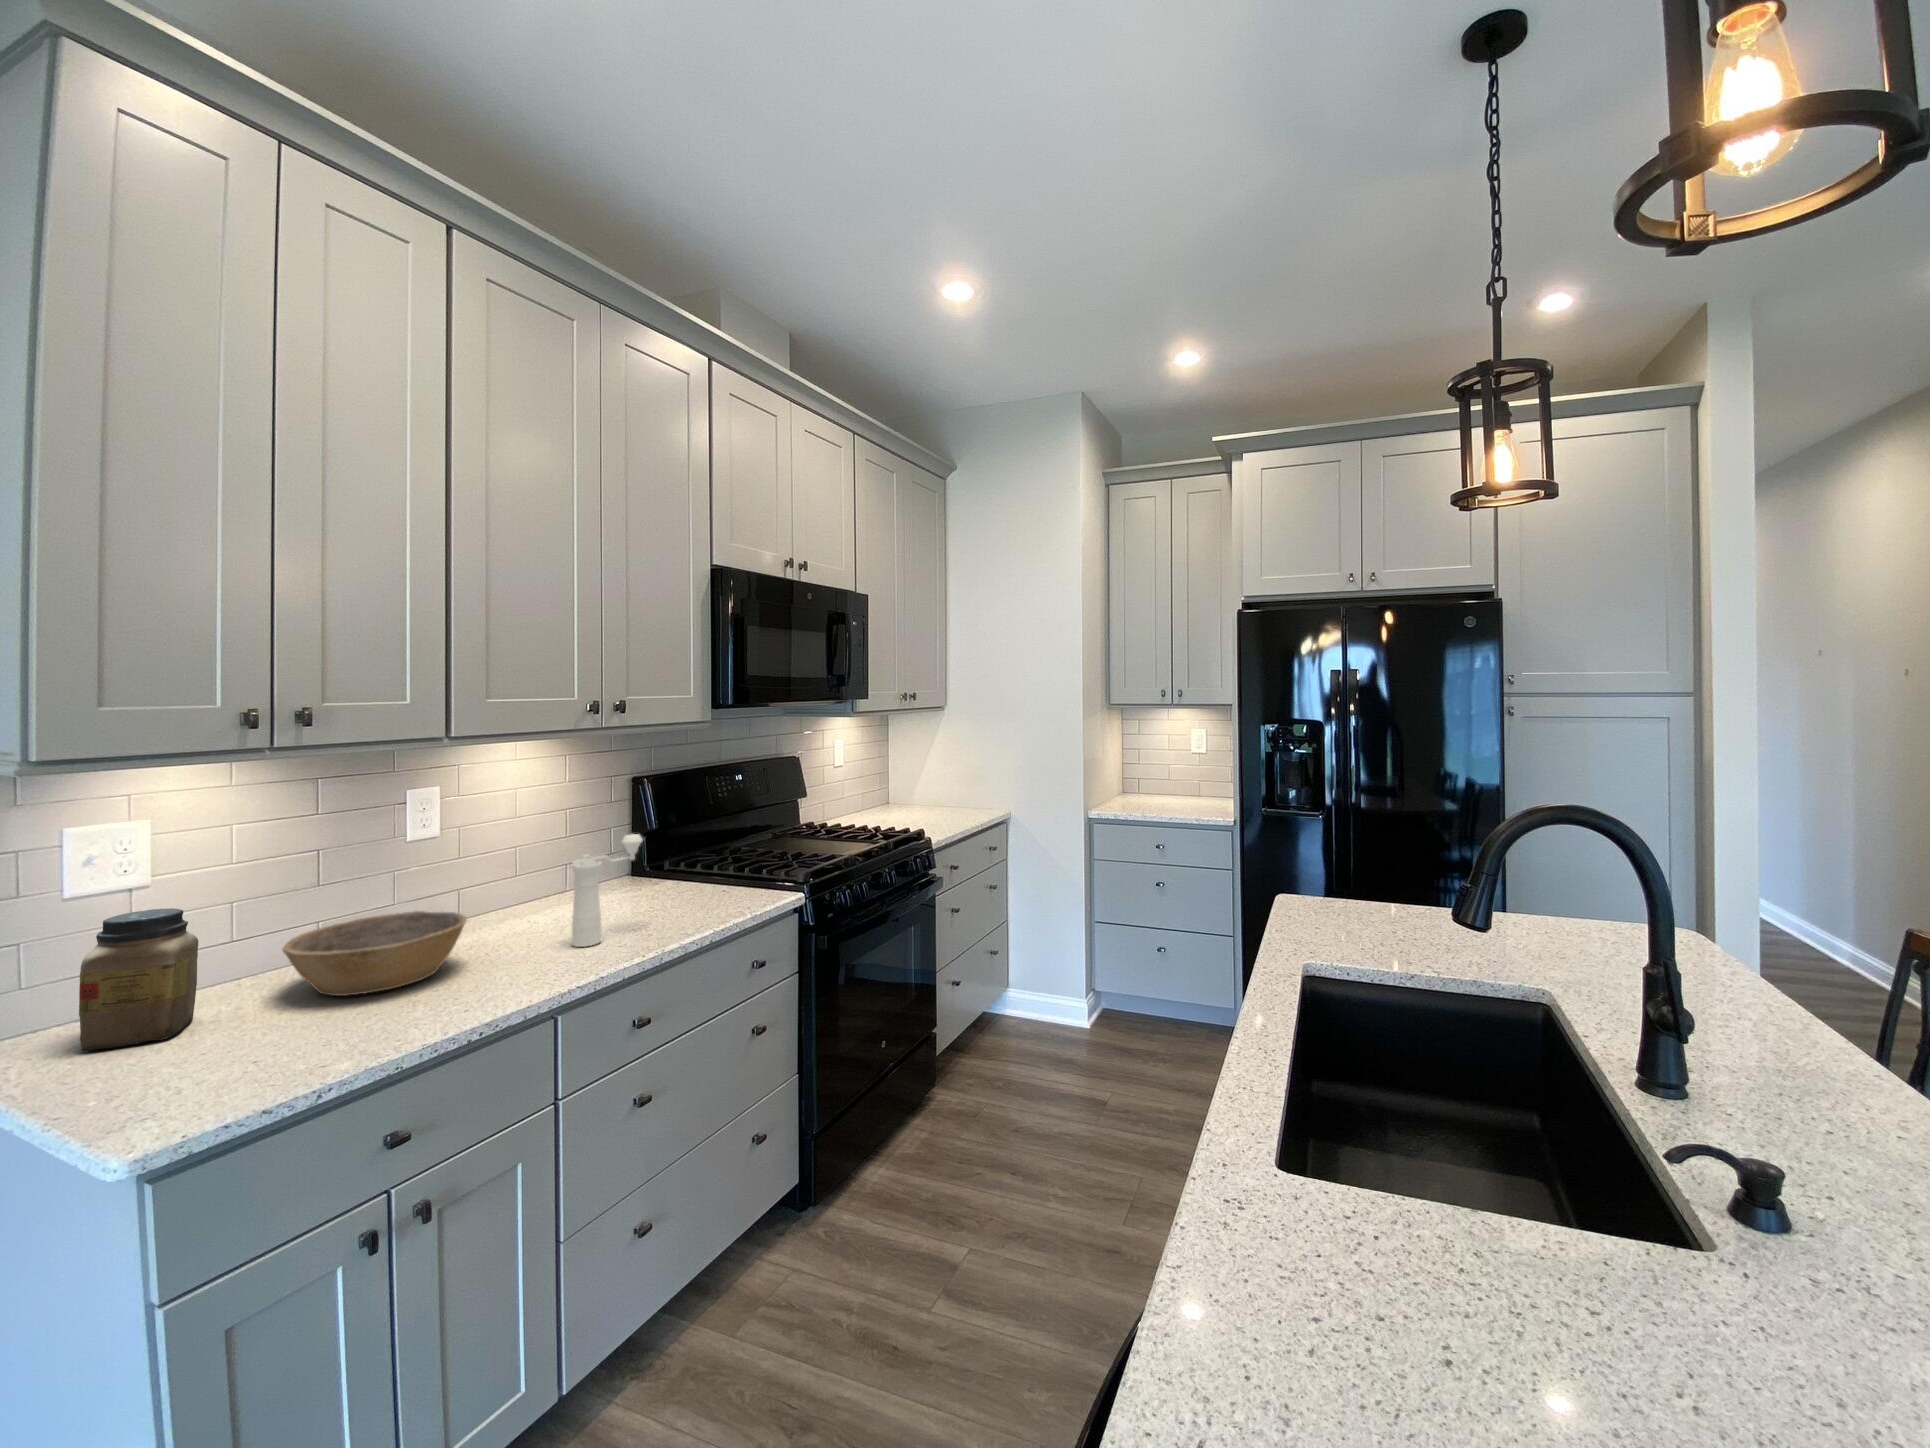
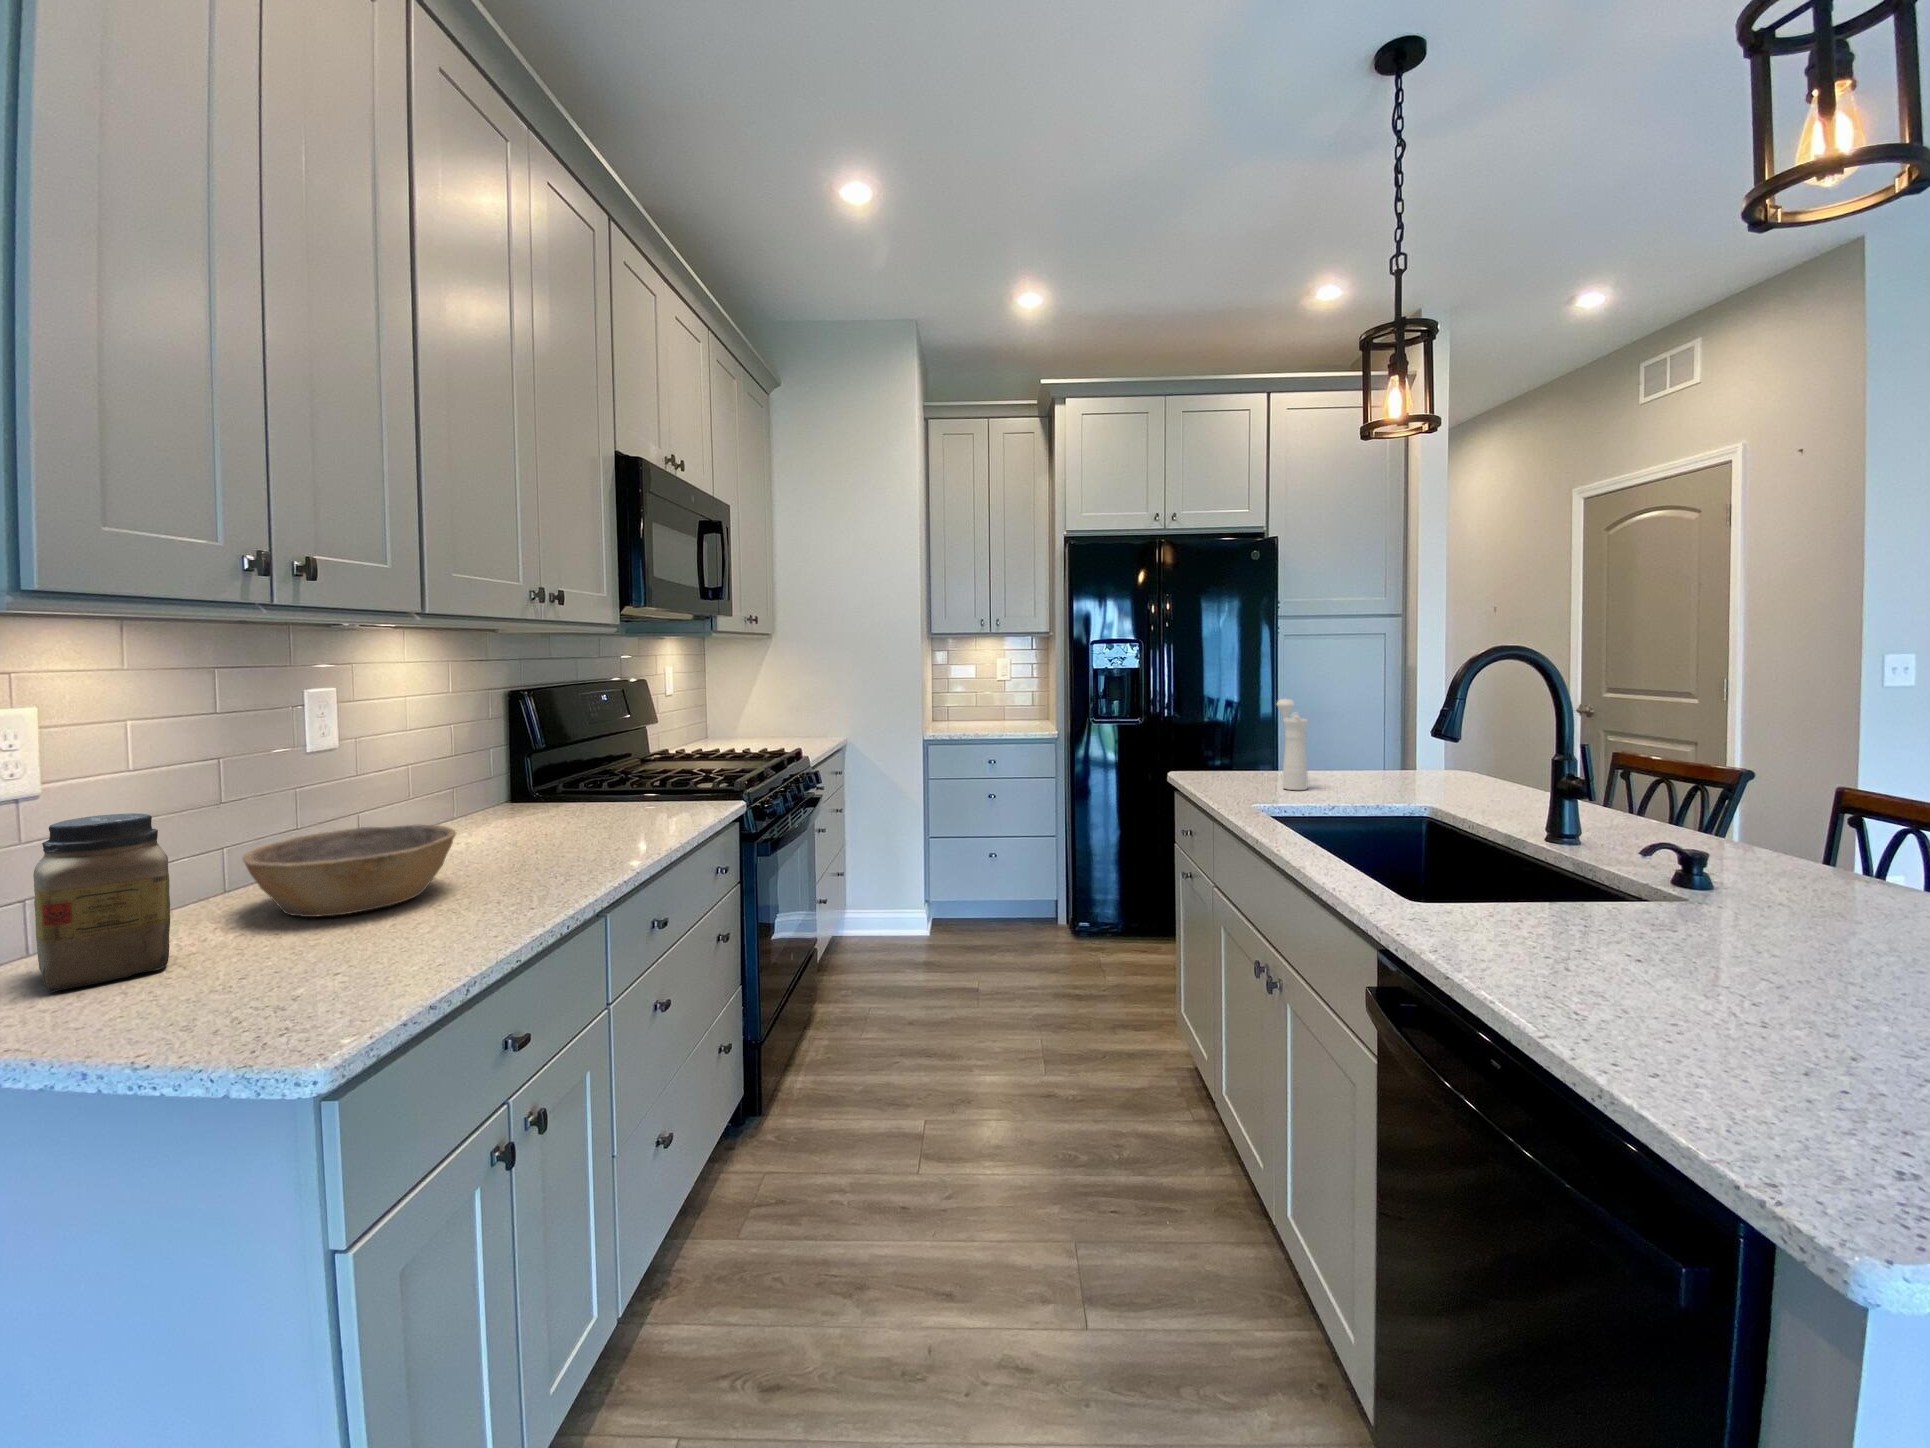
pepper mill: present [572,834,643,947] -> present [1277,699,1308,790]

